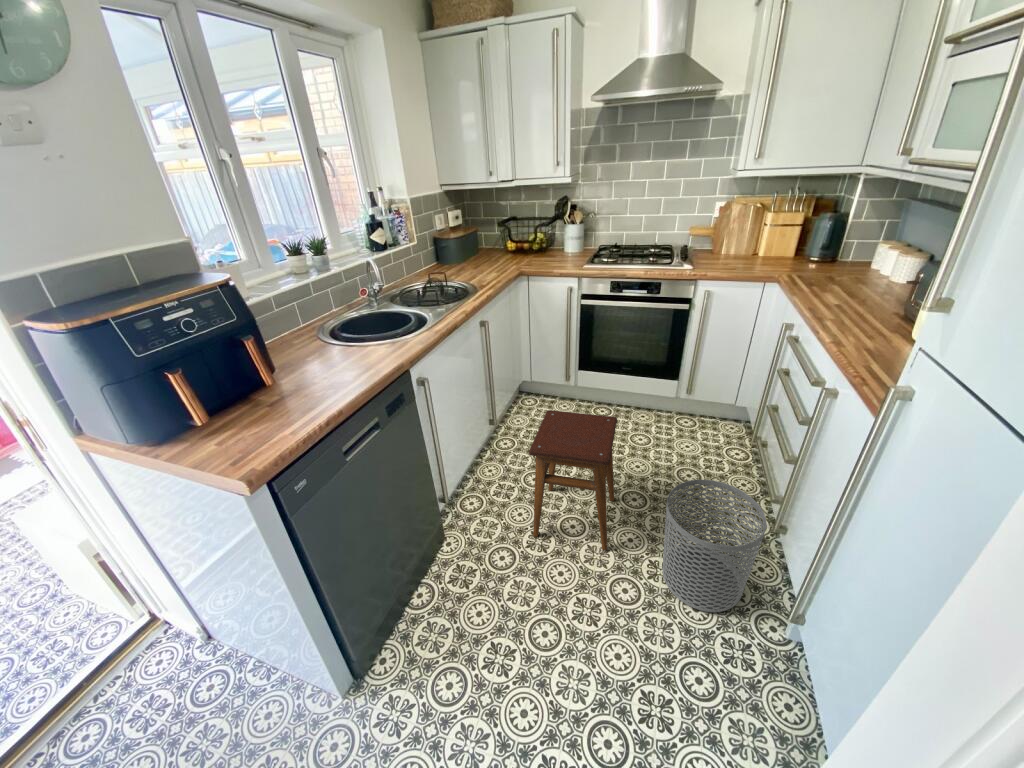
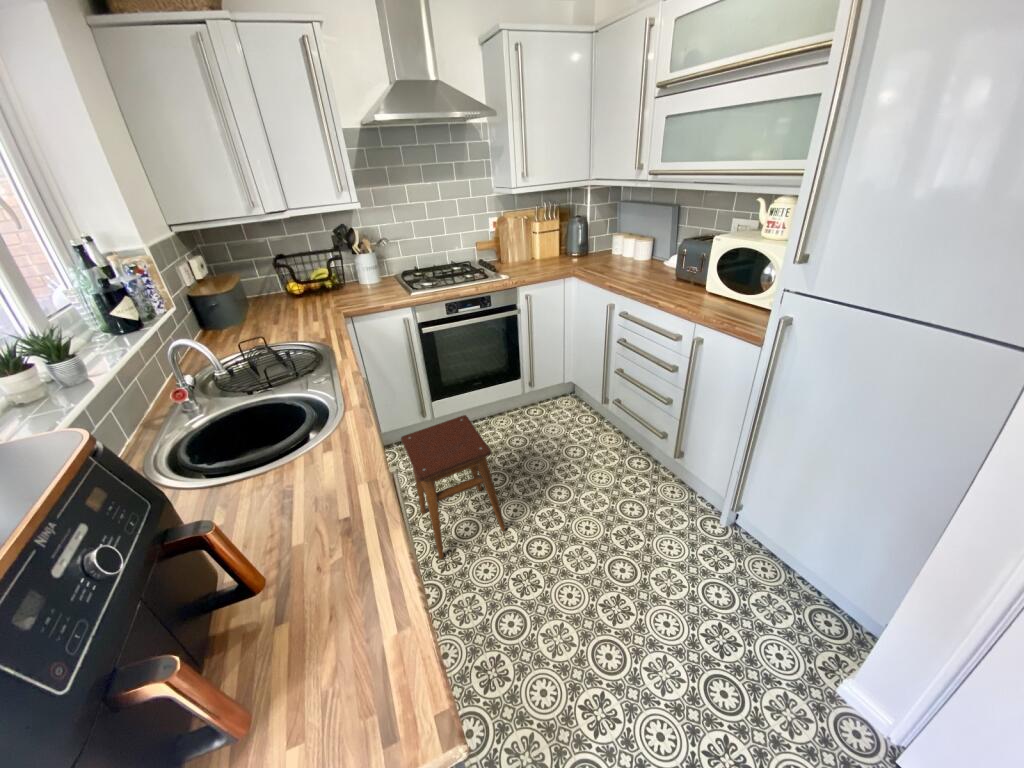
waste bin: present [663,480,766,612] -> none [540,426,613,529]

